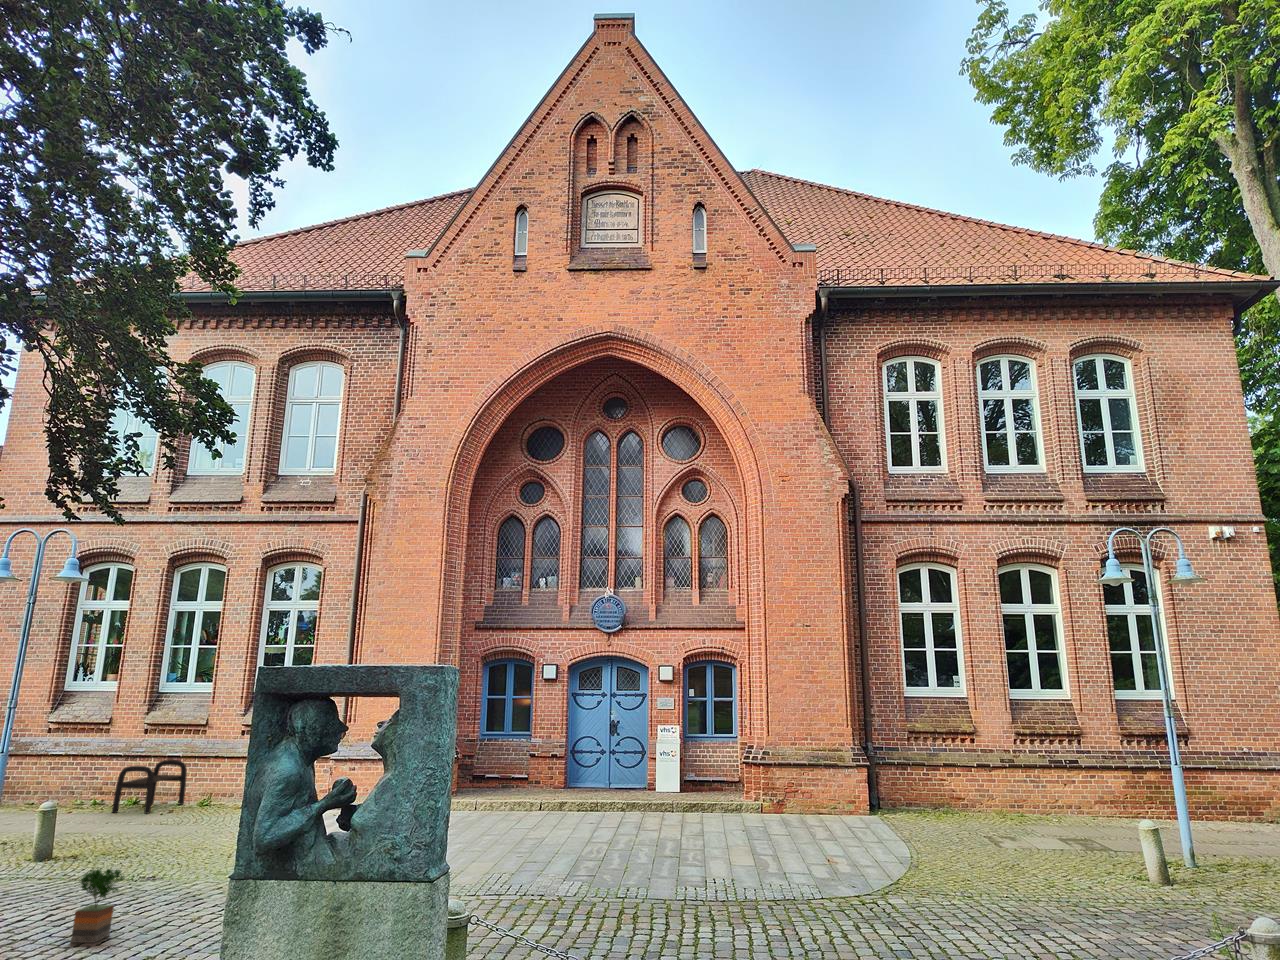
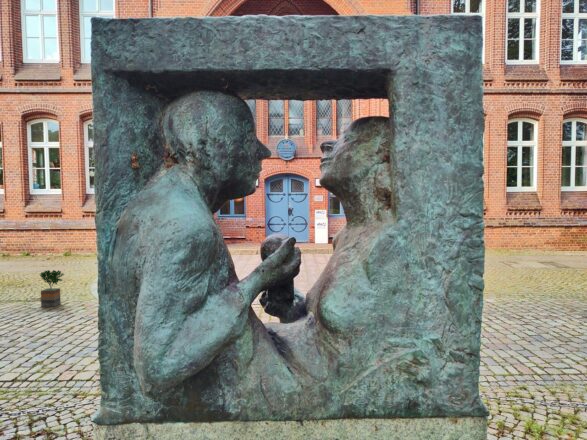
bench: present [112,760,187,814] -> none [17,231,55,258]

